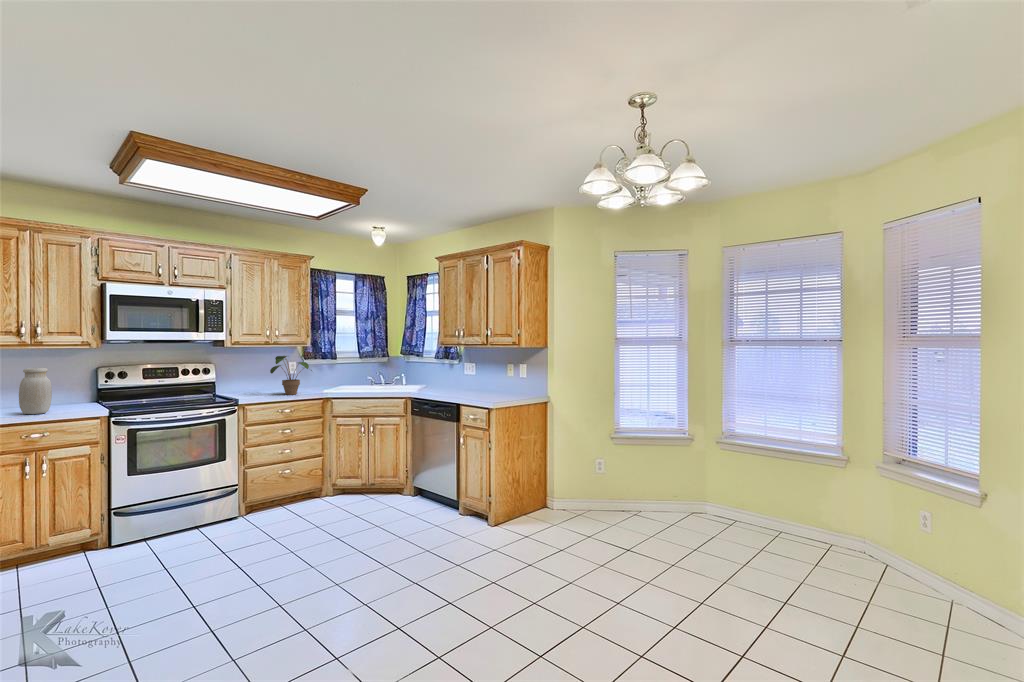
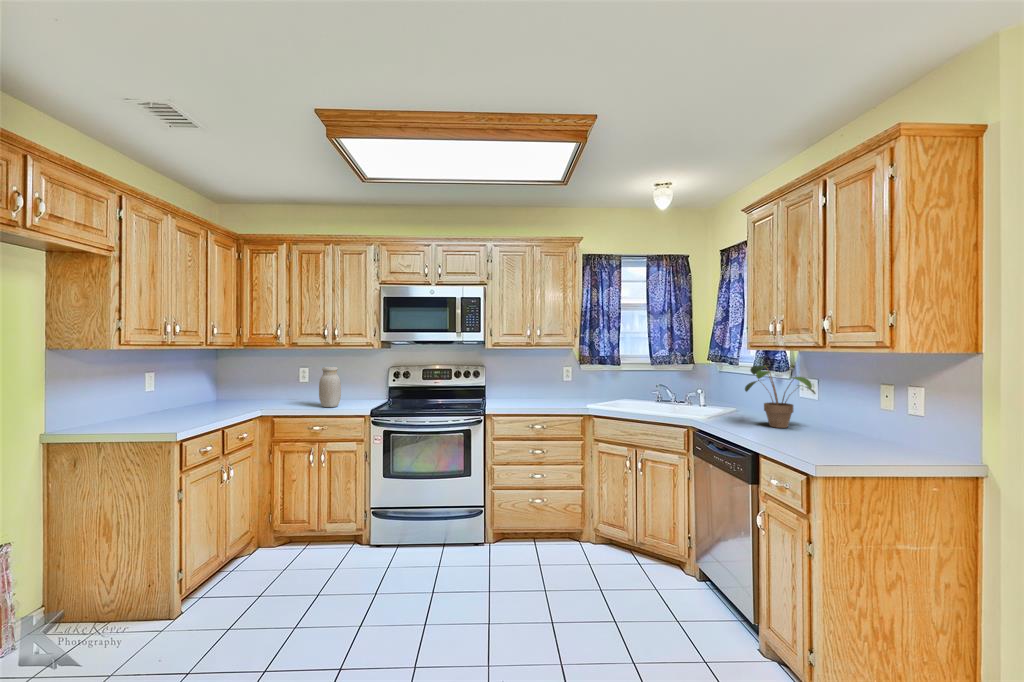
potted plant: present [270,356,312,395] -> present [745,365,815,428]

